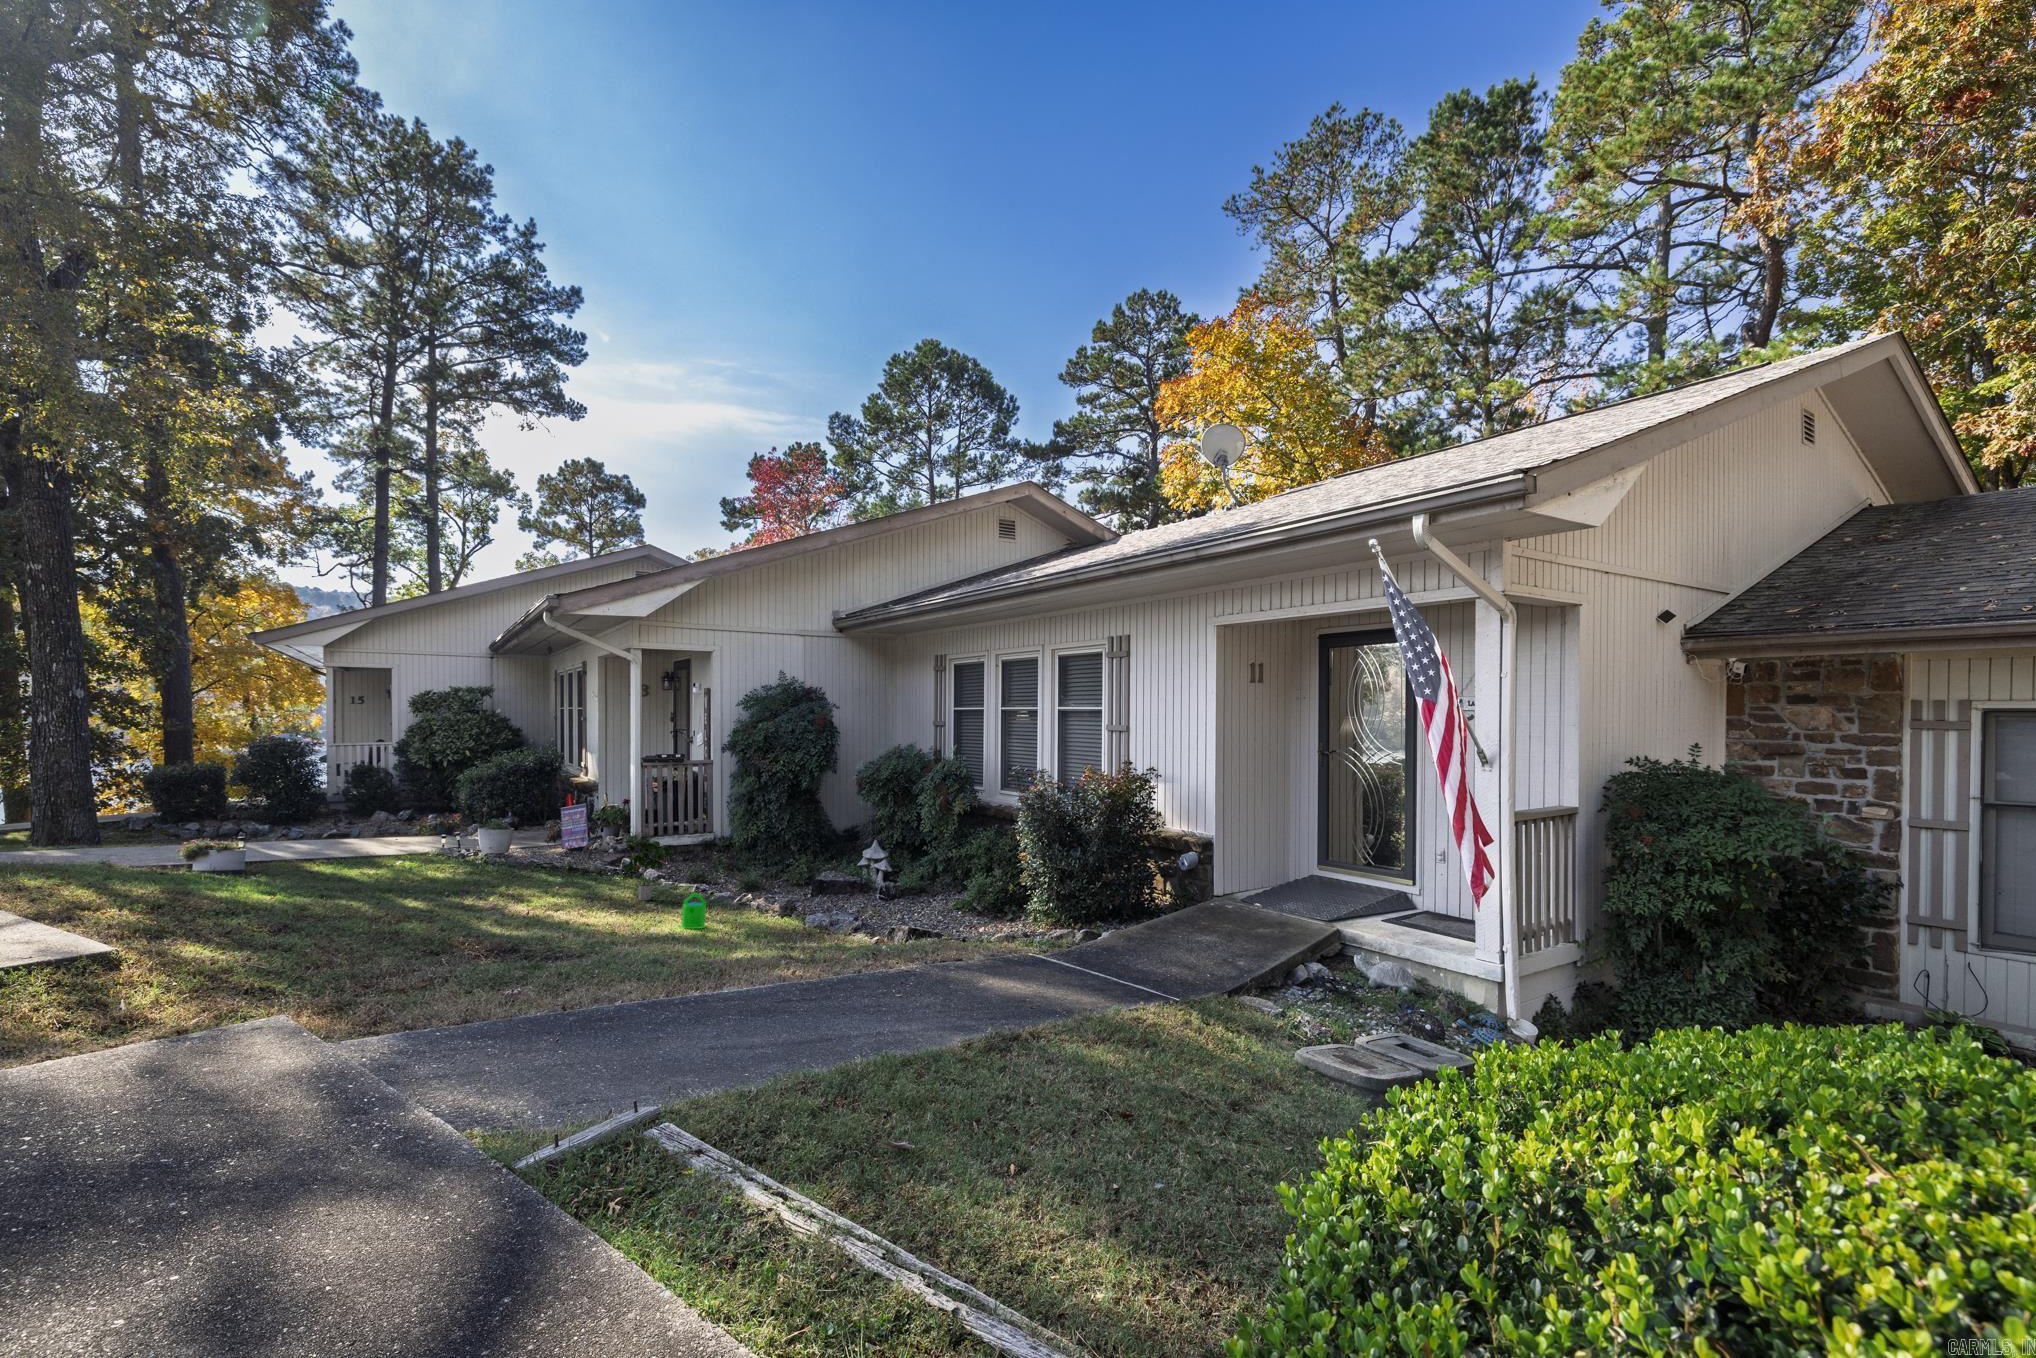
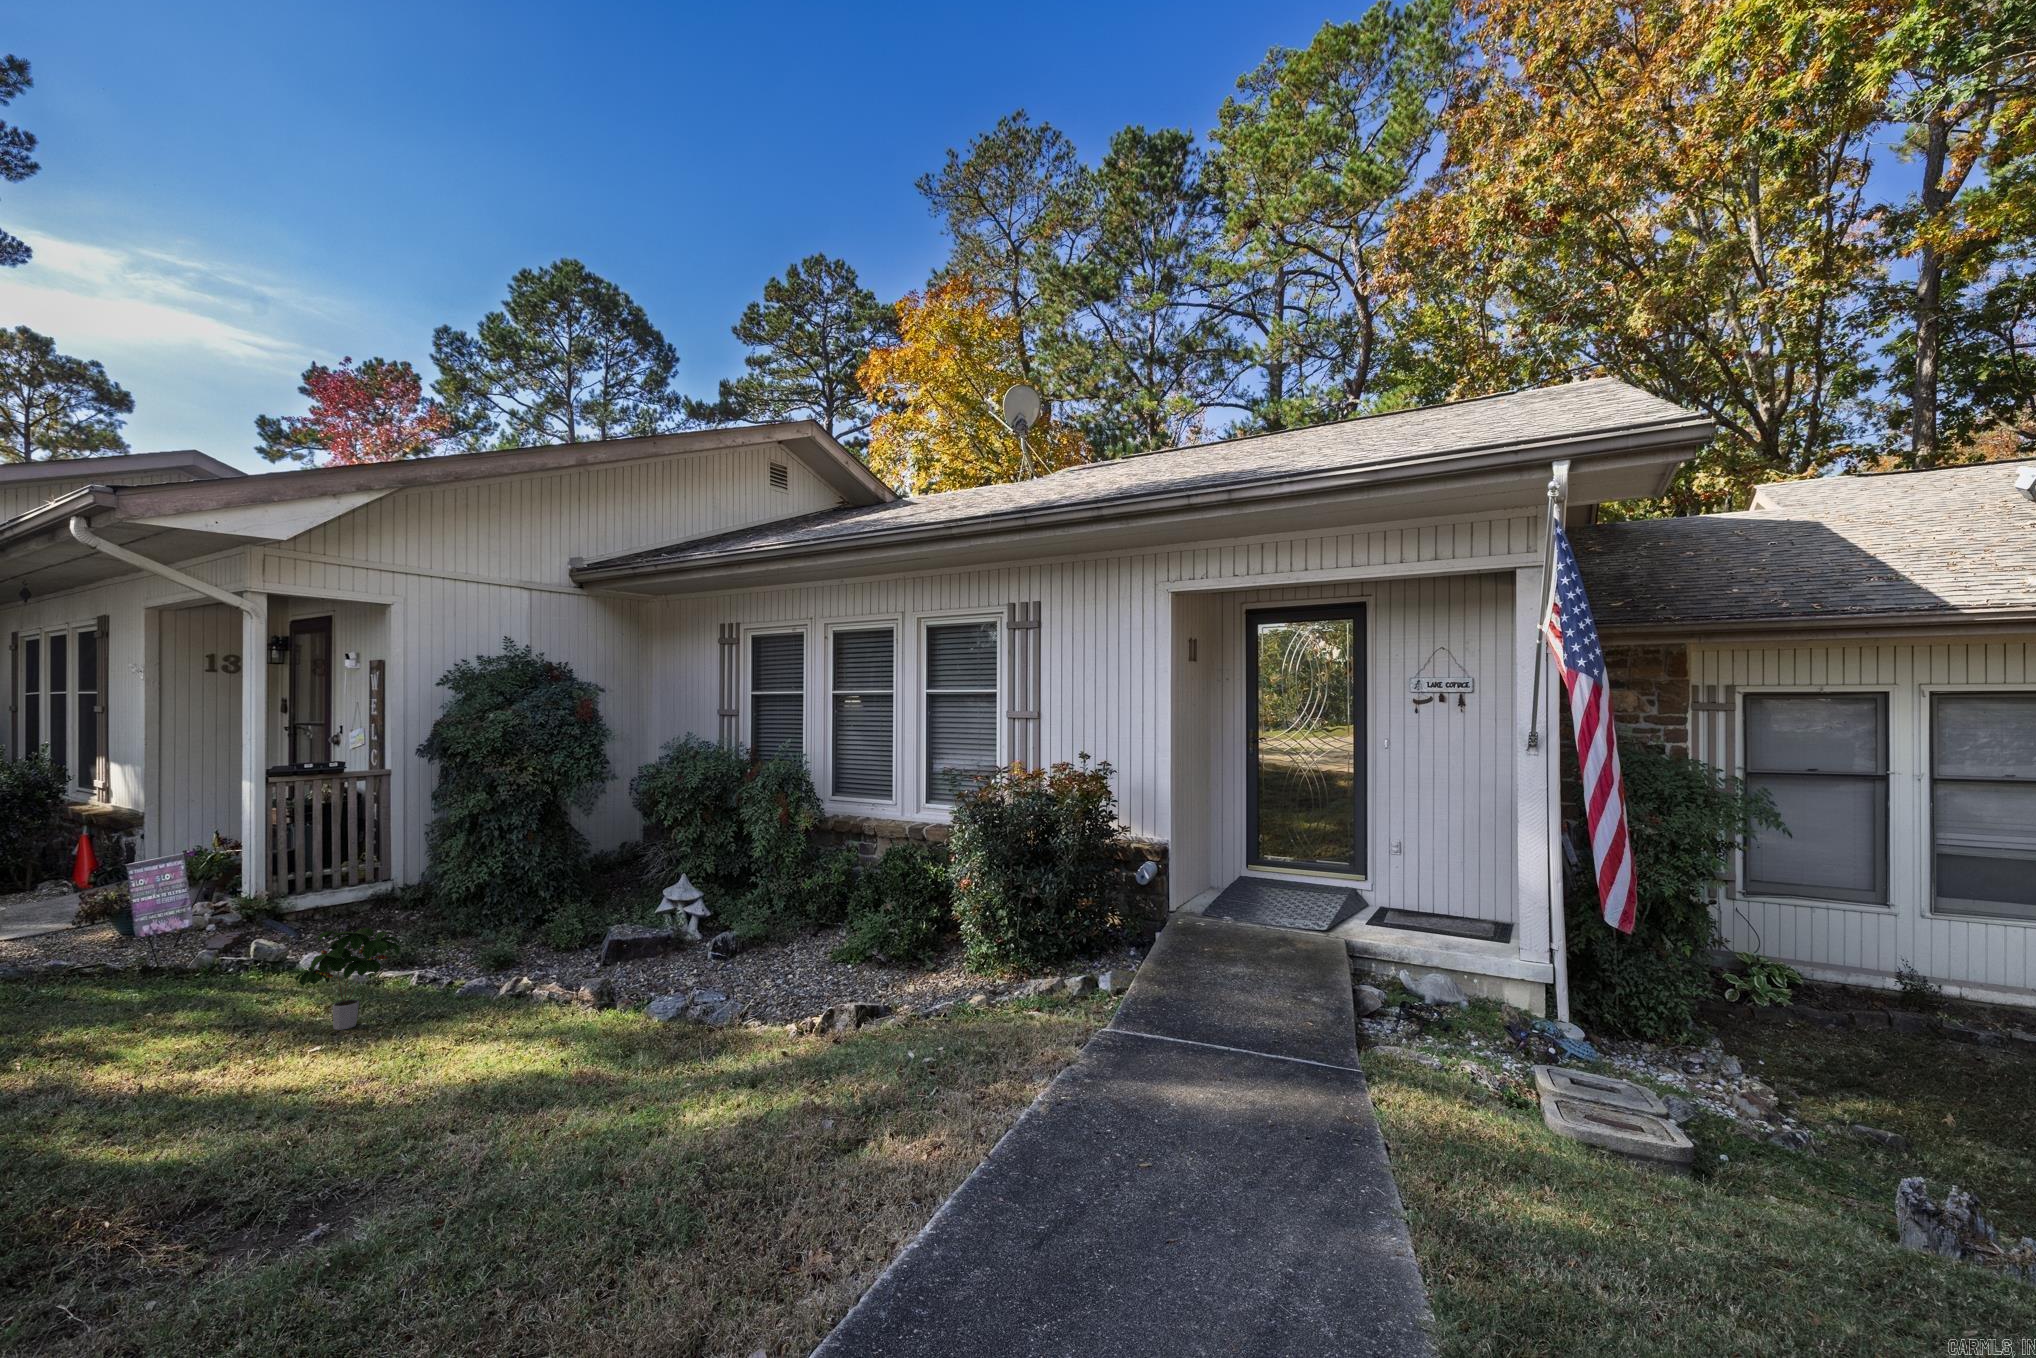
watering can: present [681,893,706,929] -> none [482,1027,534,1096]

